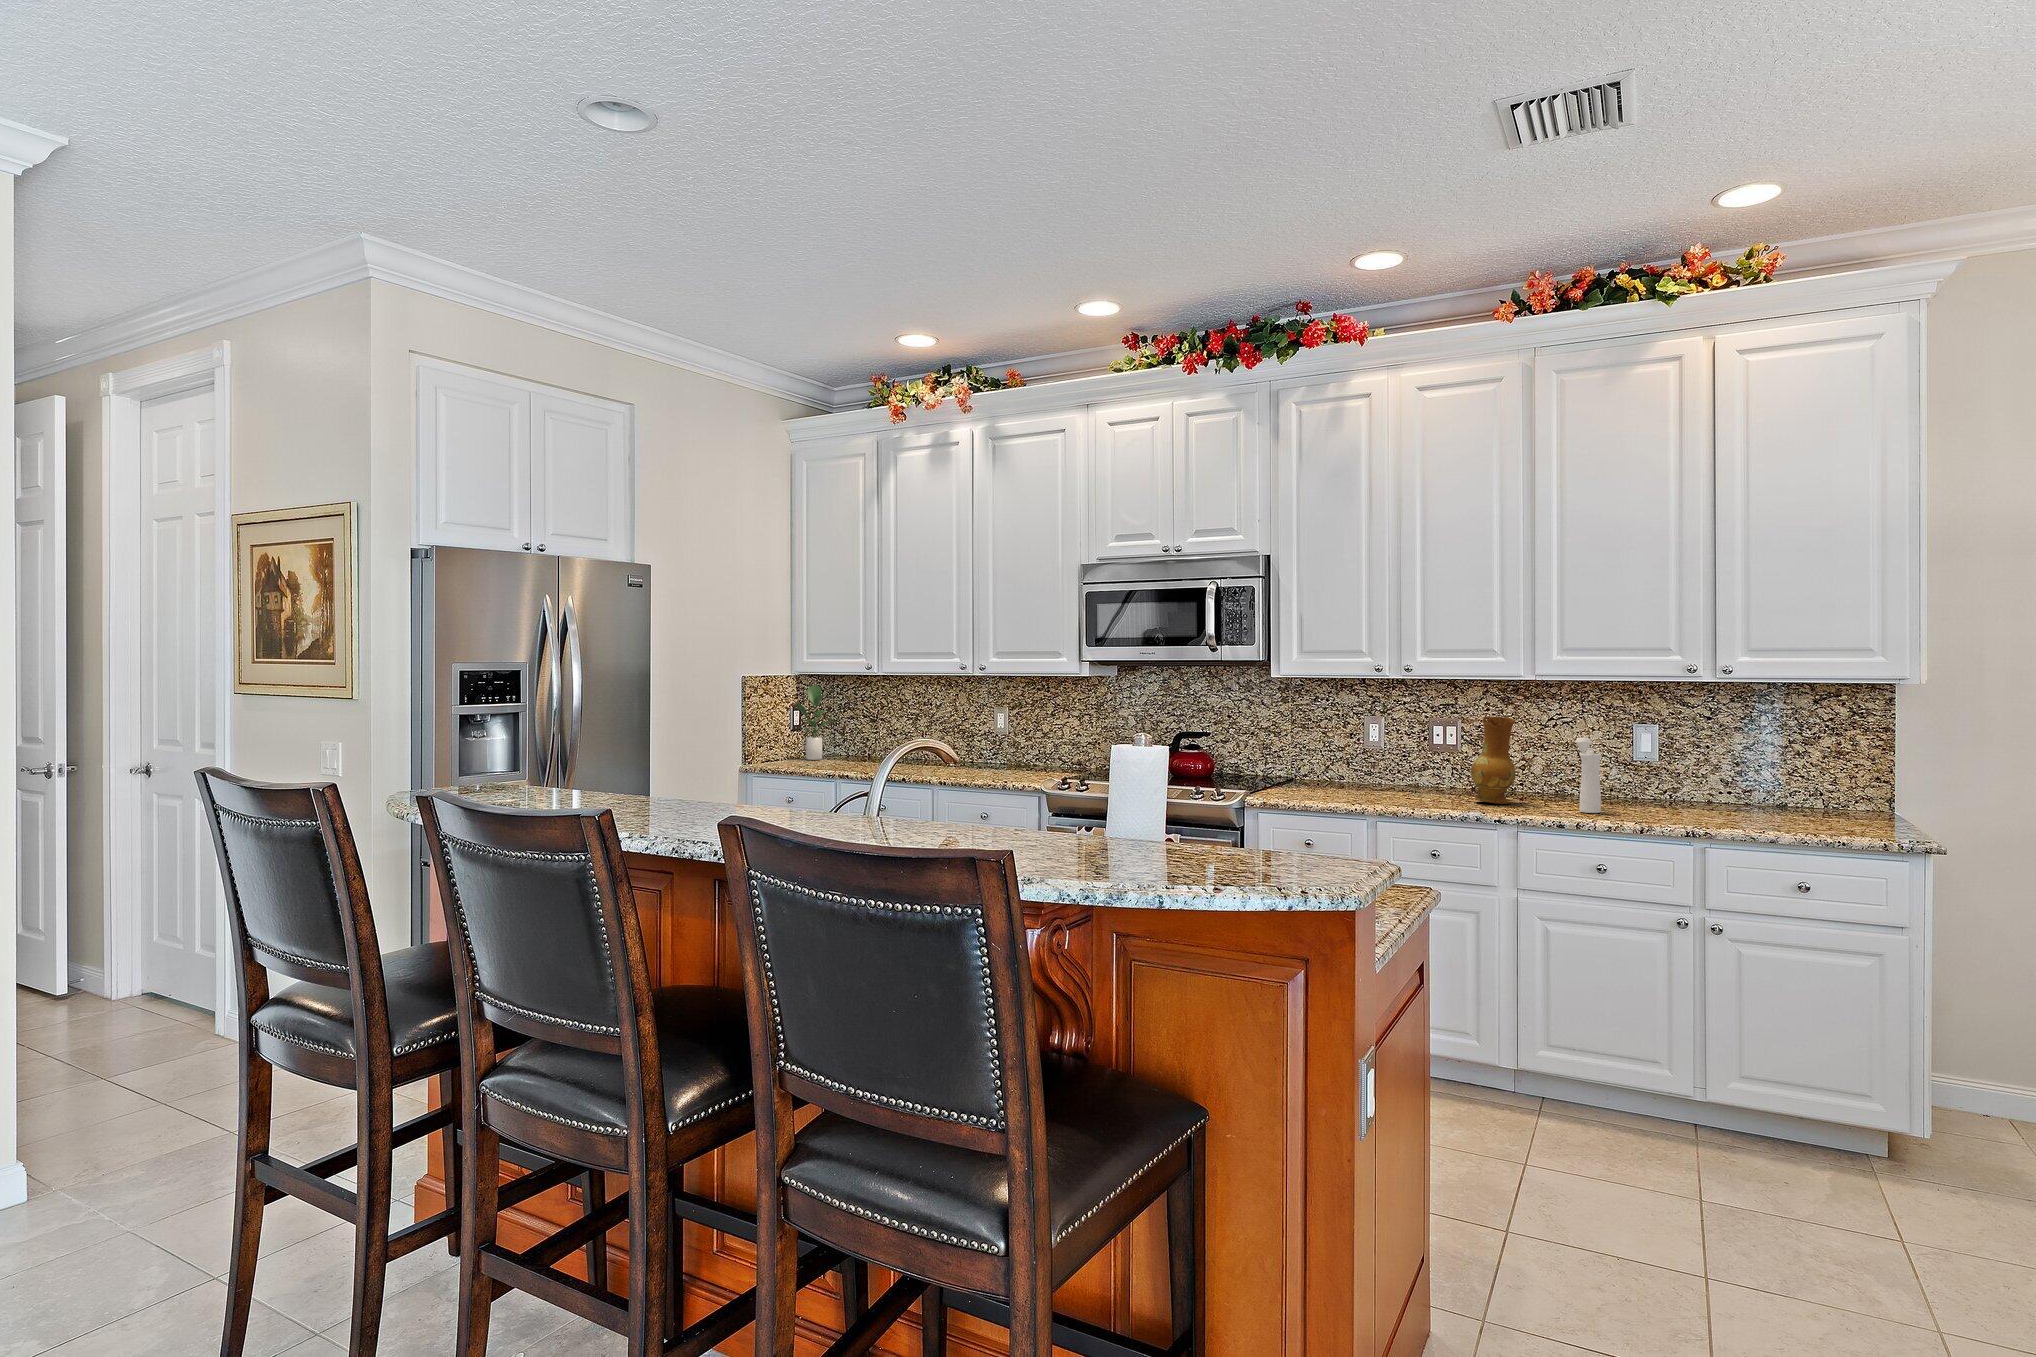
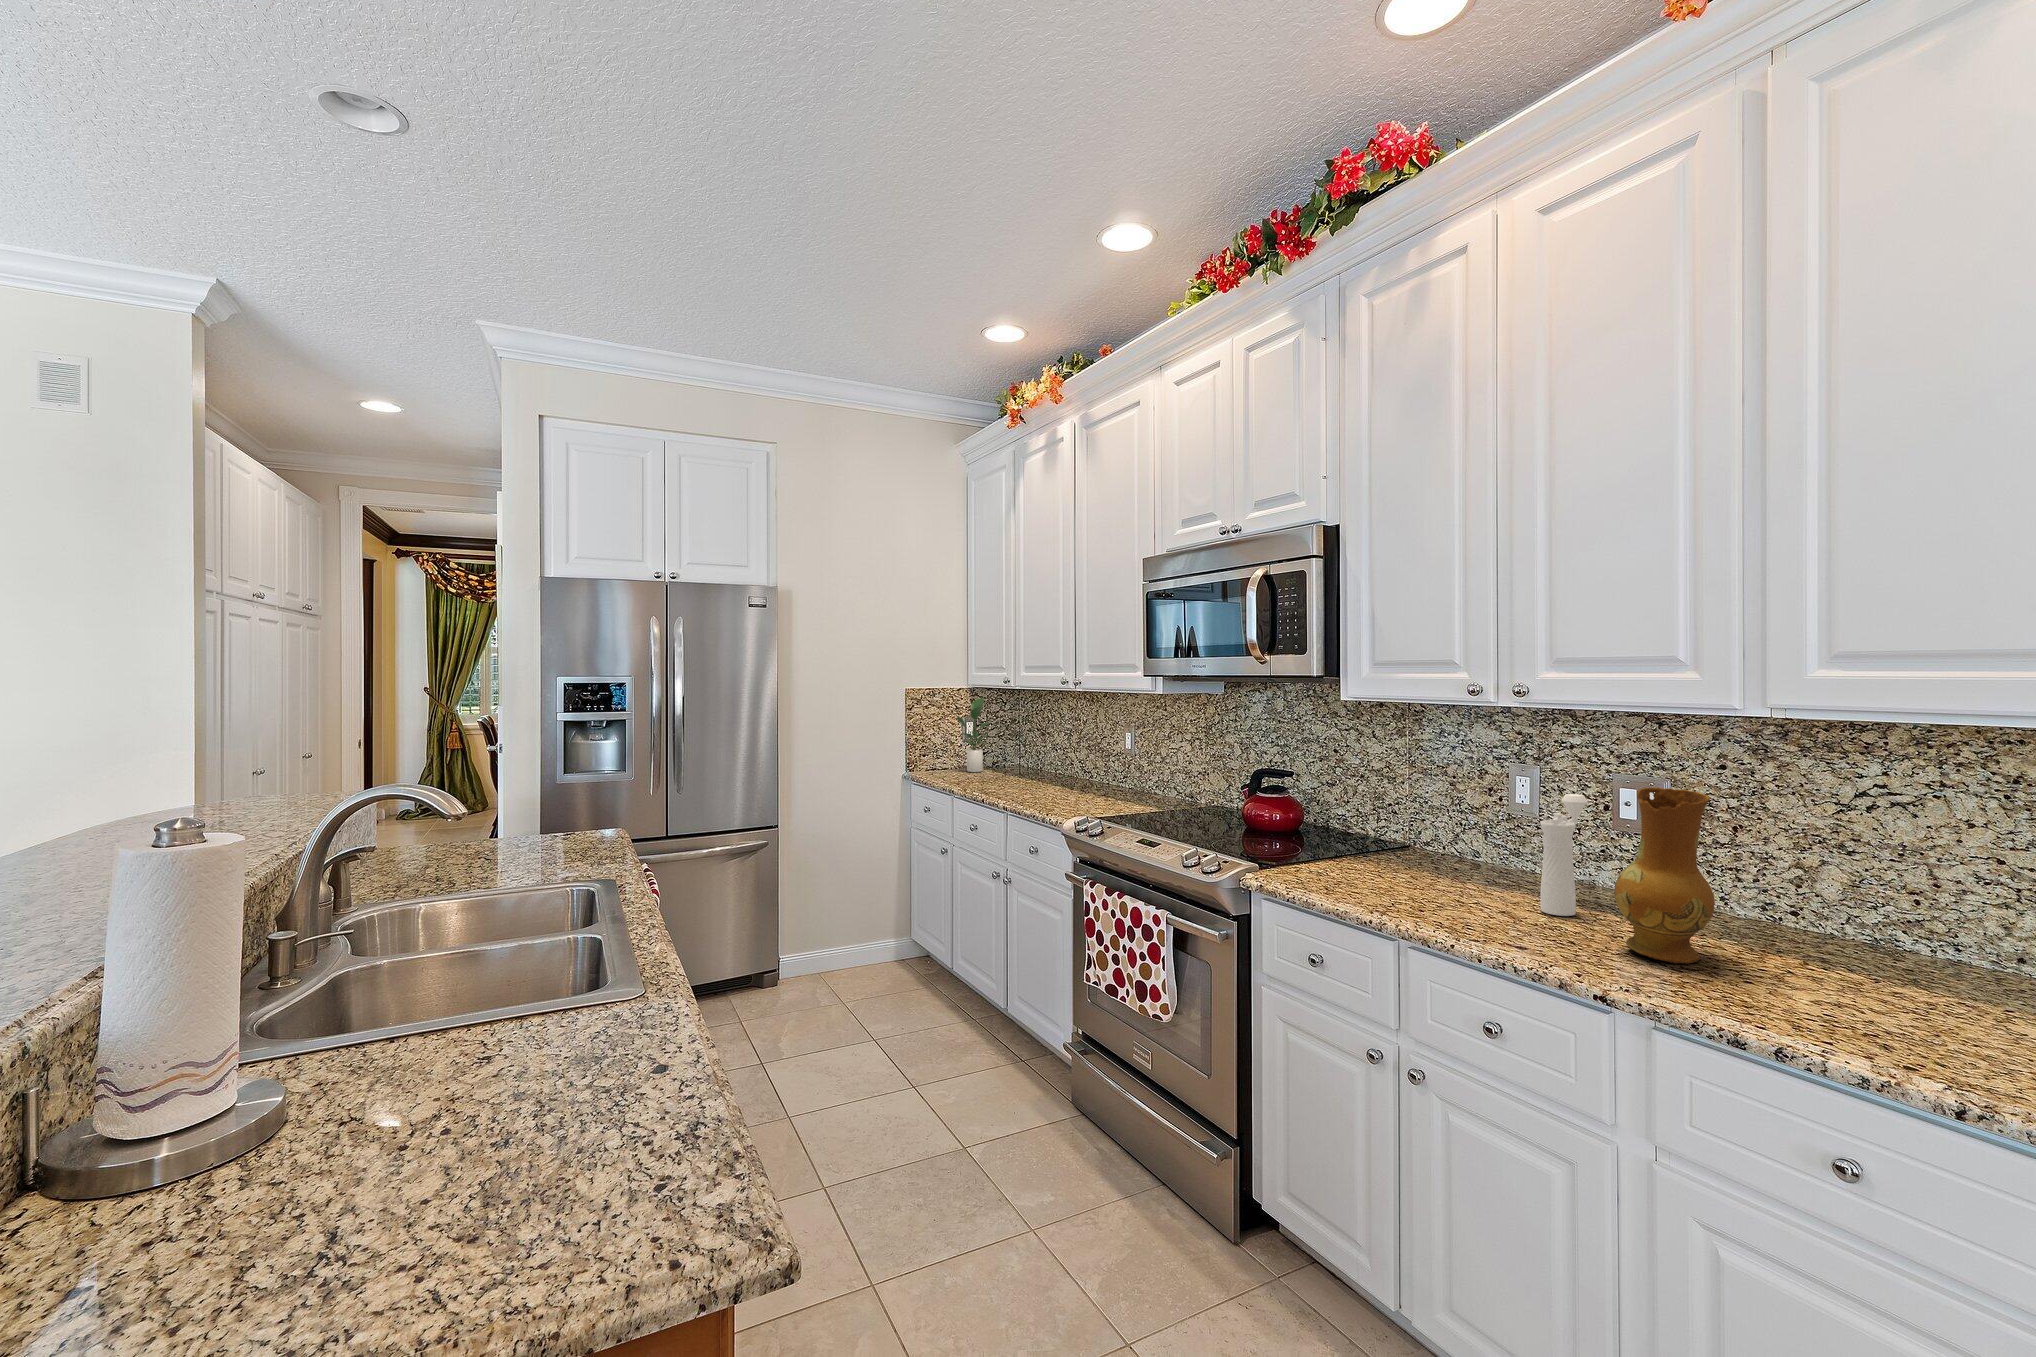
pepper mill: present [1575,738,1602,813] -> present [1540,794,1588,916]

